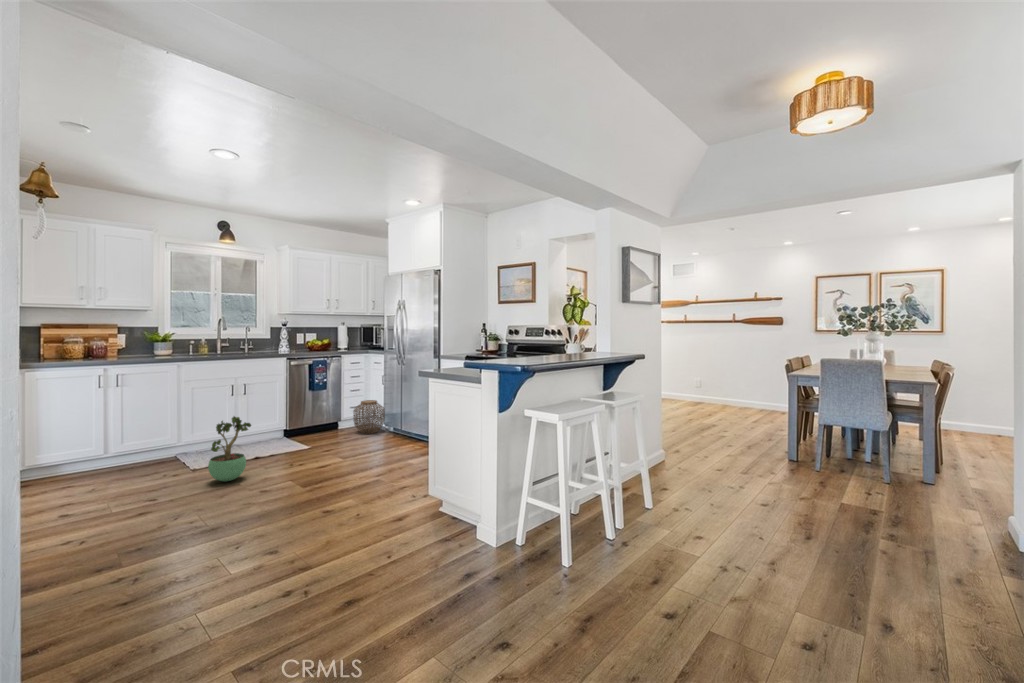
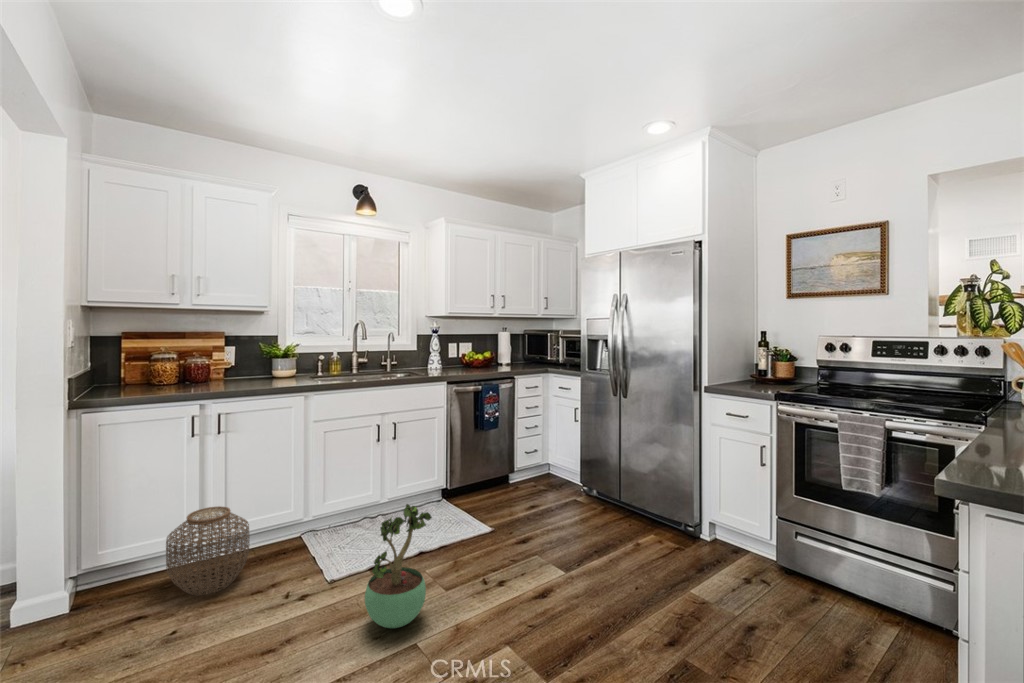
woven basket: present [353,400,385,434] -> present [166,506,249,595]

